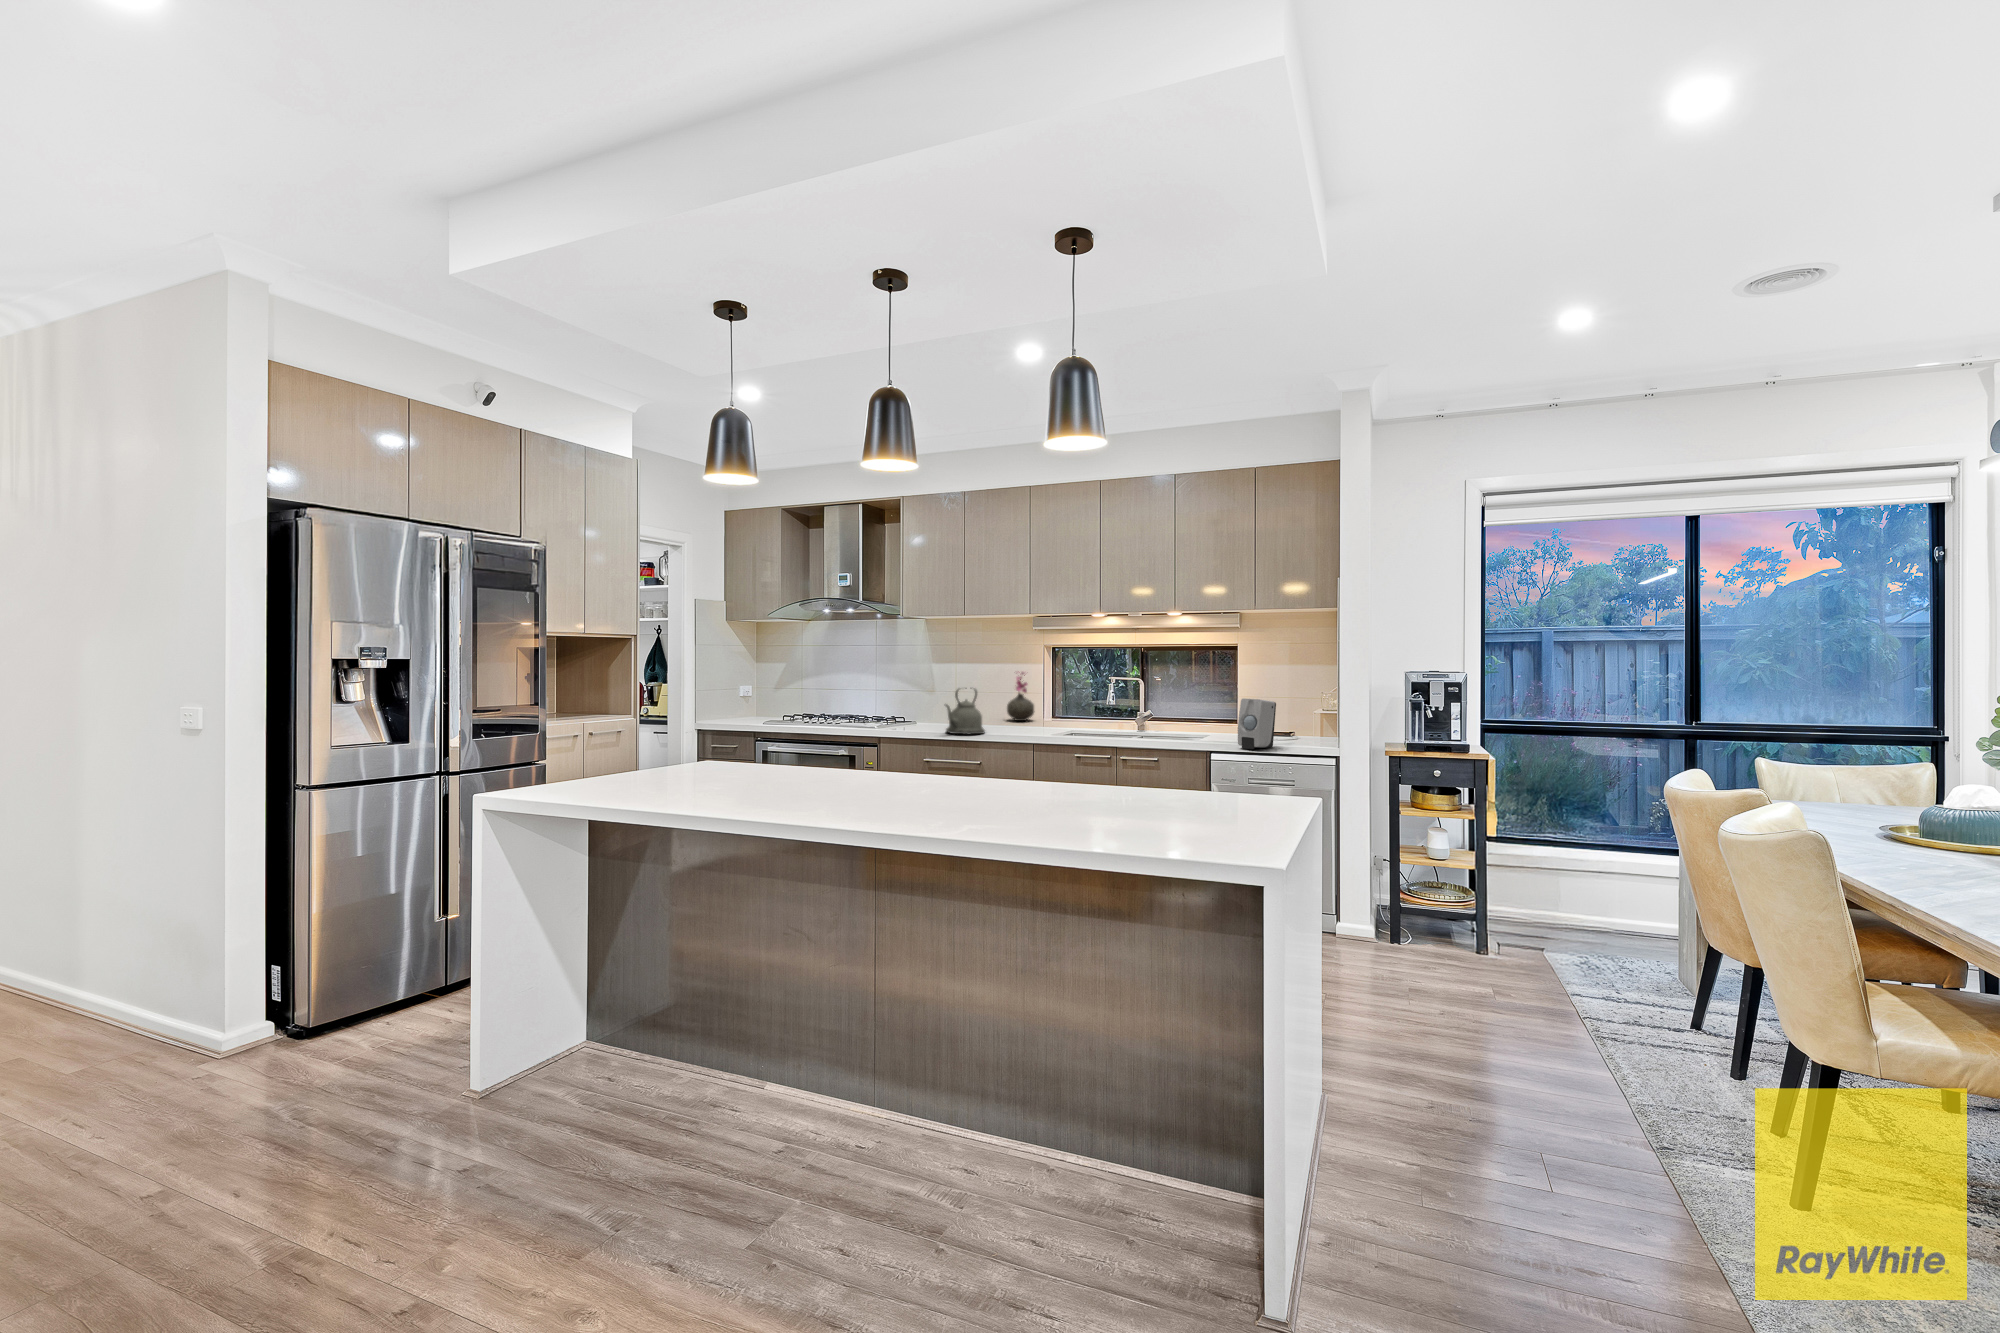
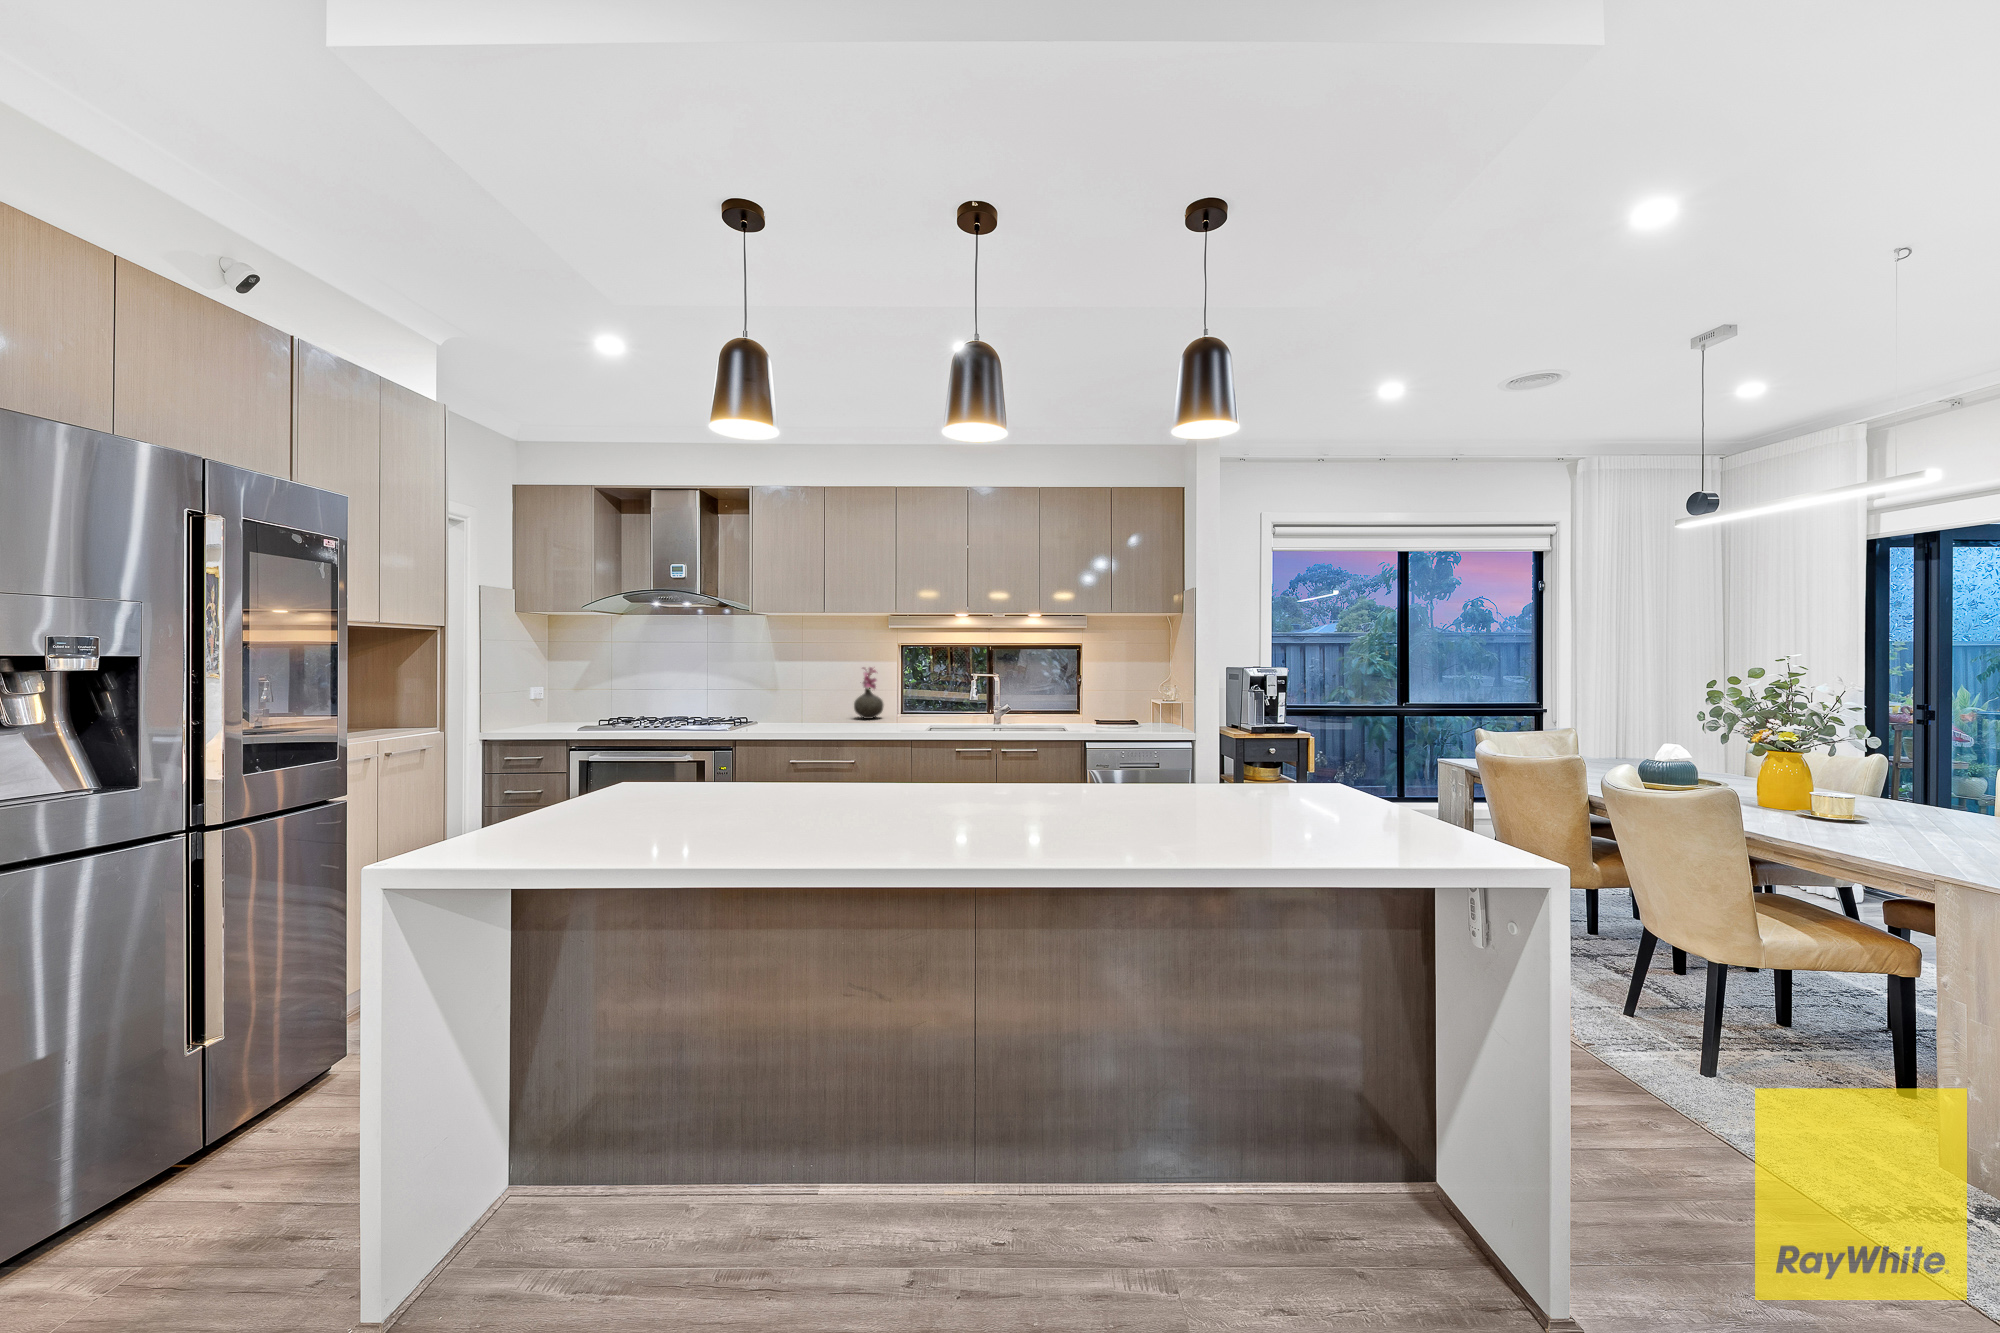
kettle: present [946,689,985,734] -> none [806,684,849,734]
soap dispenser: present [1238,698,1276,749] -> none [1111,684,1141,732]

